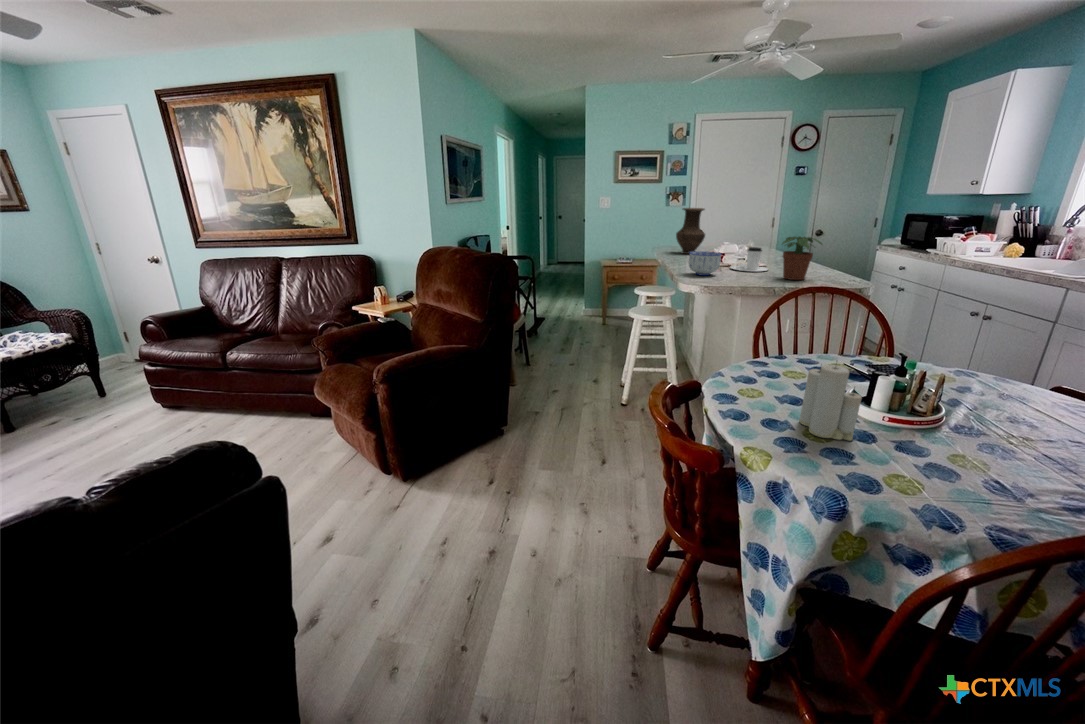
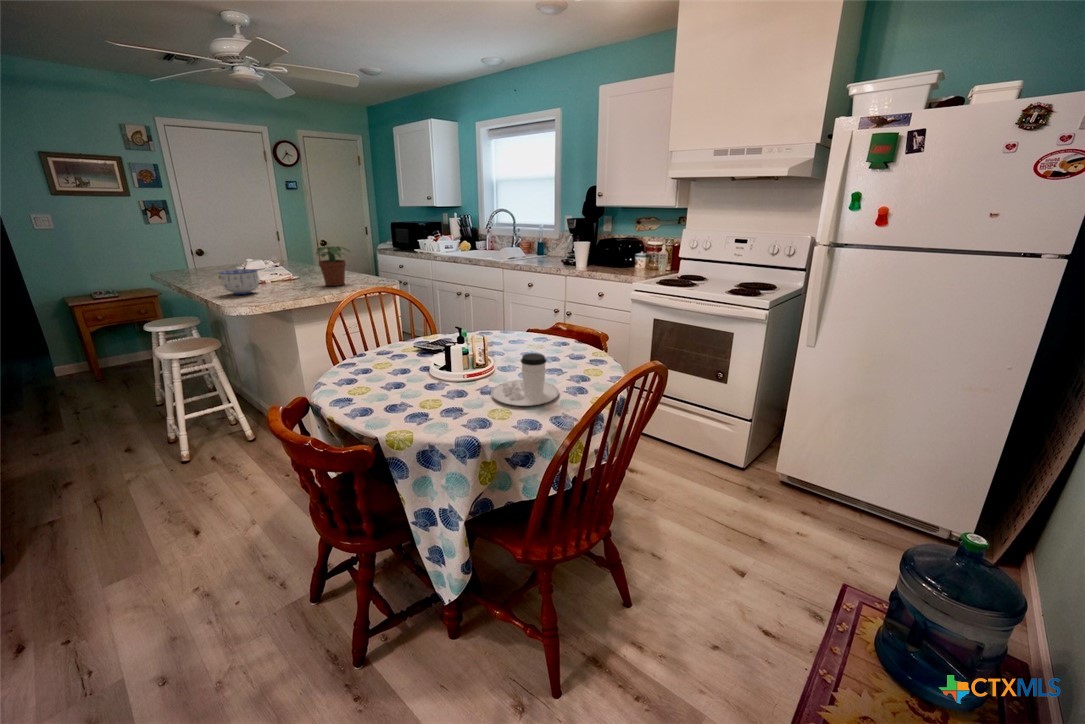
vase: present [676,208,705,254] -> none [181,224,221,275]
coffee cup: present [730,247,768,272] -> present [491,353,559,406]
candle: present [799,365,862,441] -> none [408,340,454,404]

